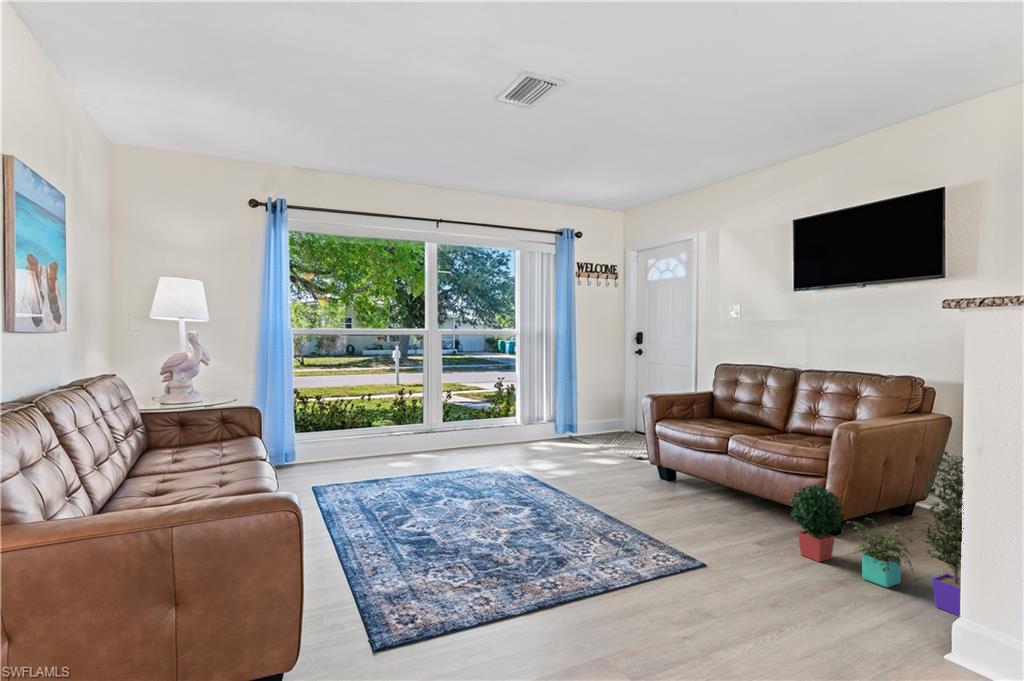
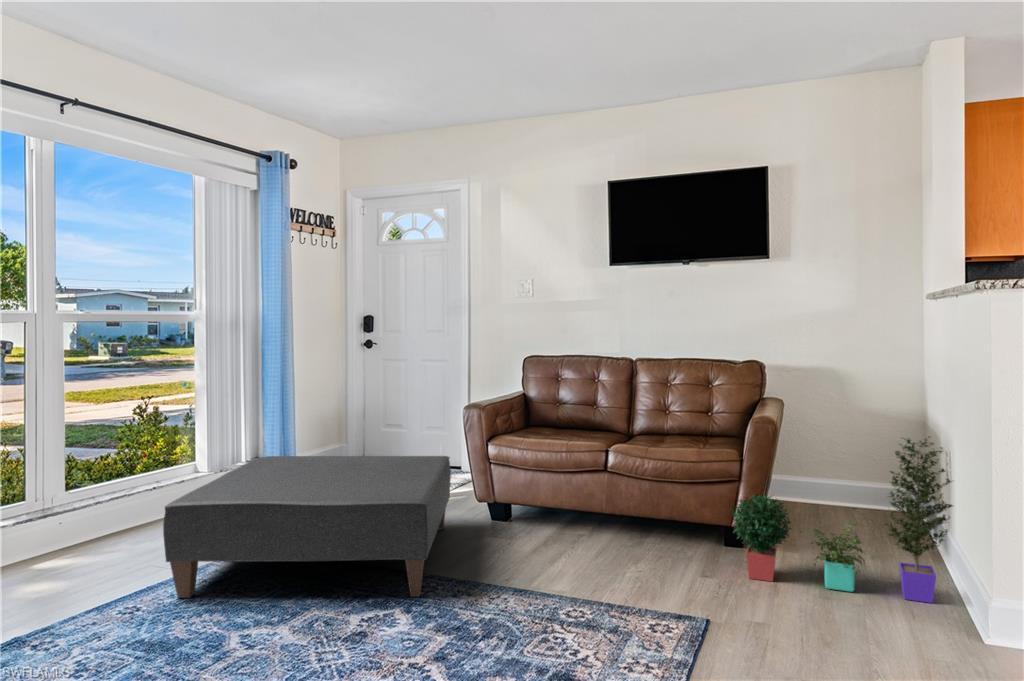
ottoman: none [441,417,630,507] -> present [163,456,451,598]

